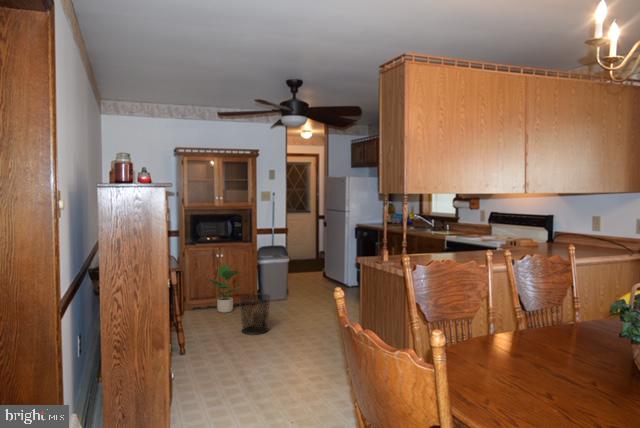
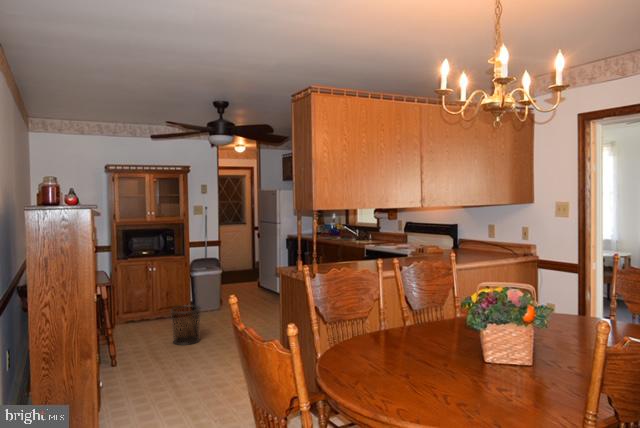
potted plant: present [208,265,240,313] -> none [137,278,173,326]

